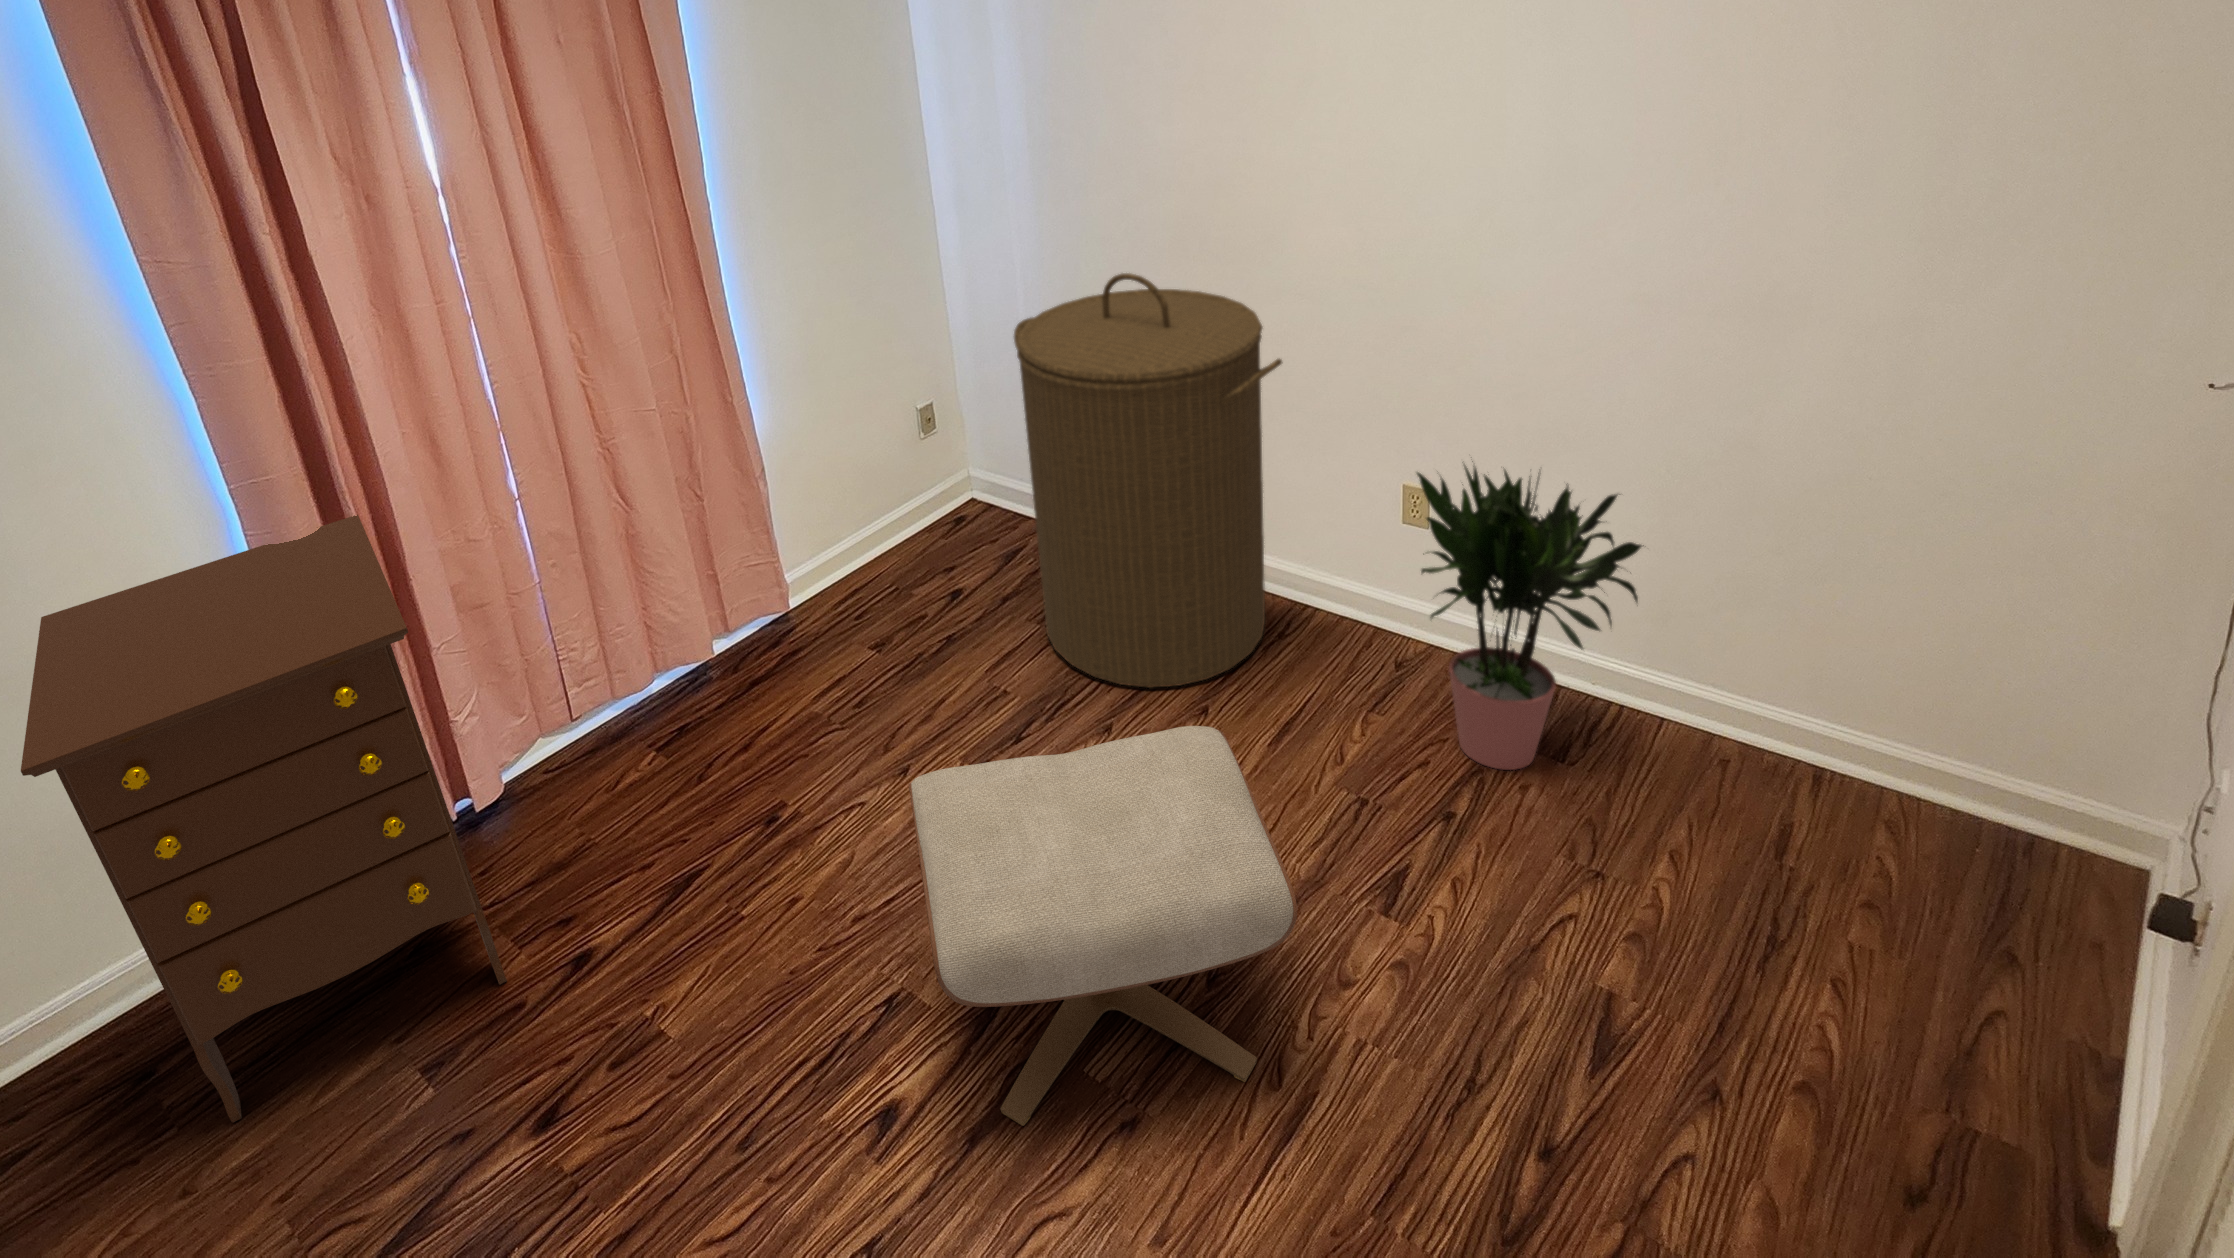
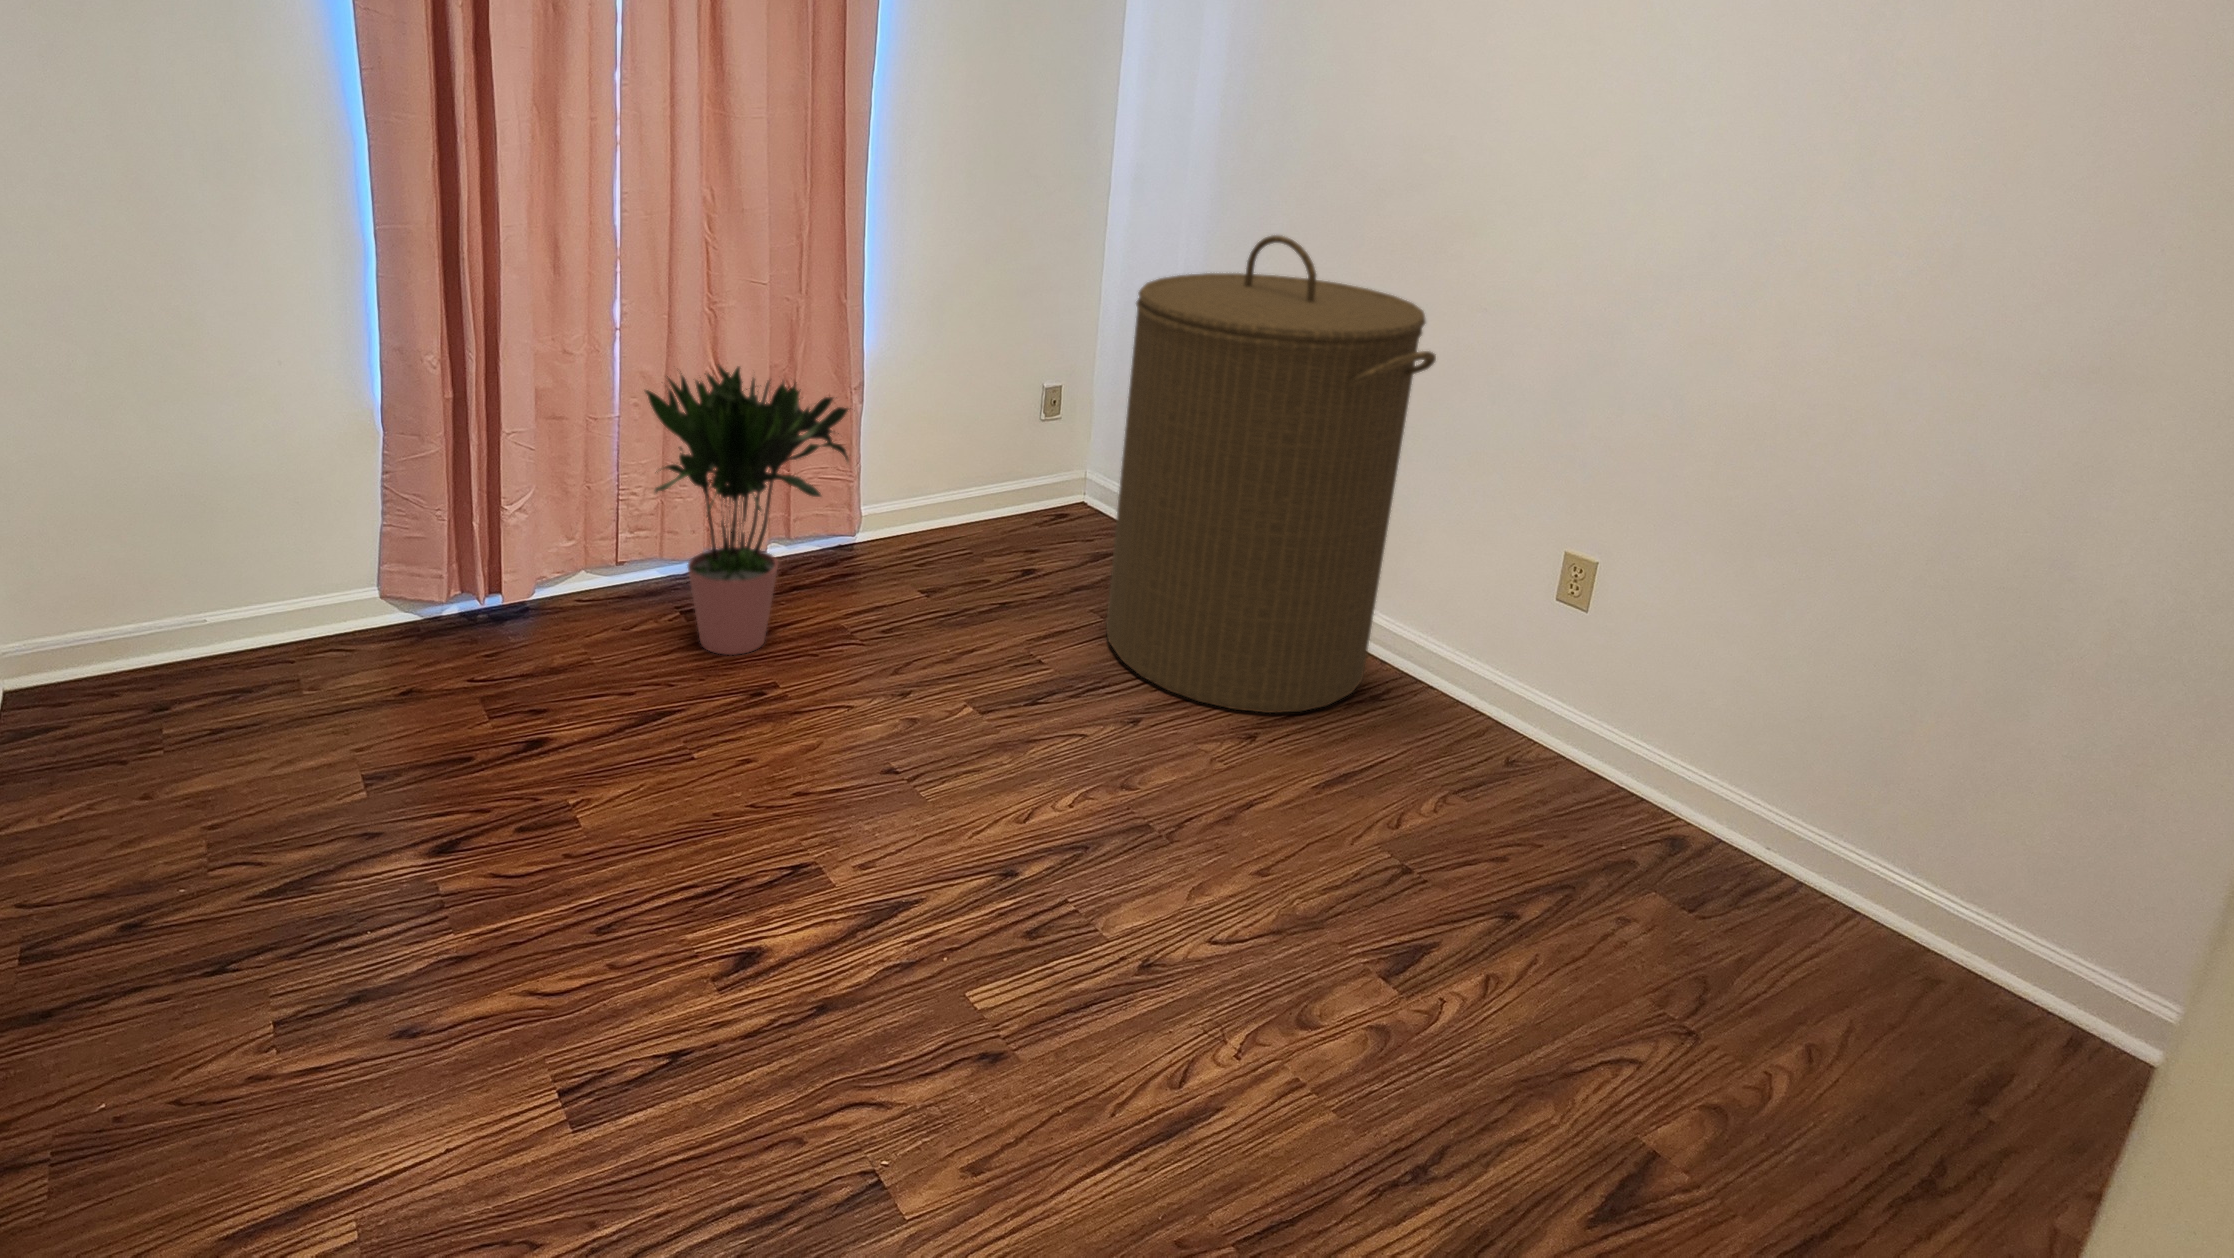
potted plant: present [1417,461,1644,770] -> present [645,364,851,655]
dresser: present [21,515,507,1123] -> none [126,282,474,762]
ottoman: present [909,726,1297,1126] -> none [821,635,1243,1067]

